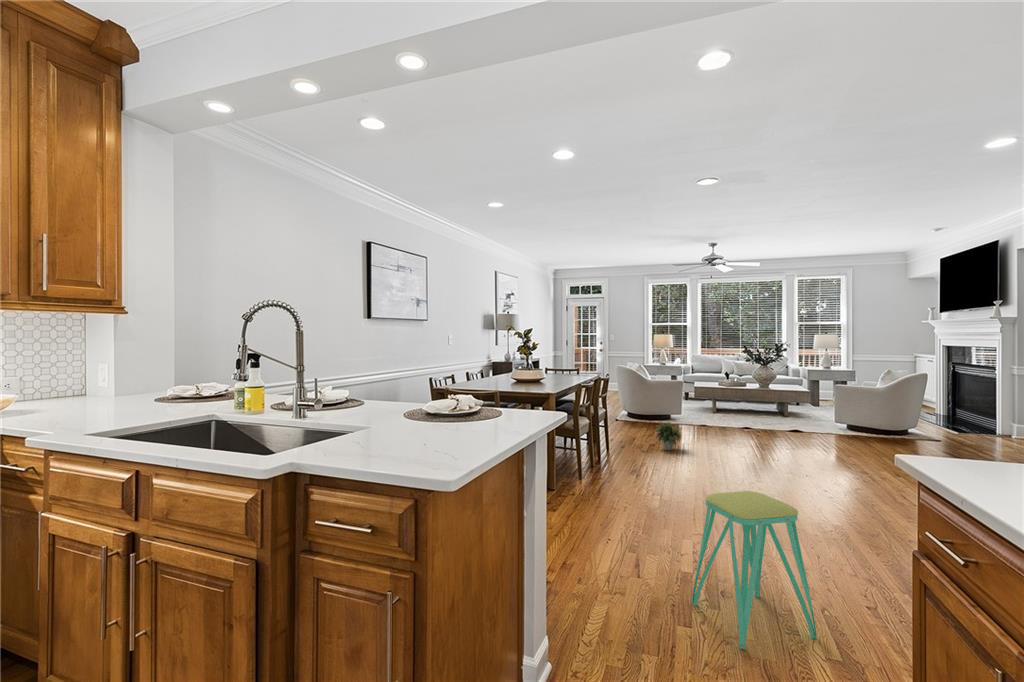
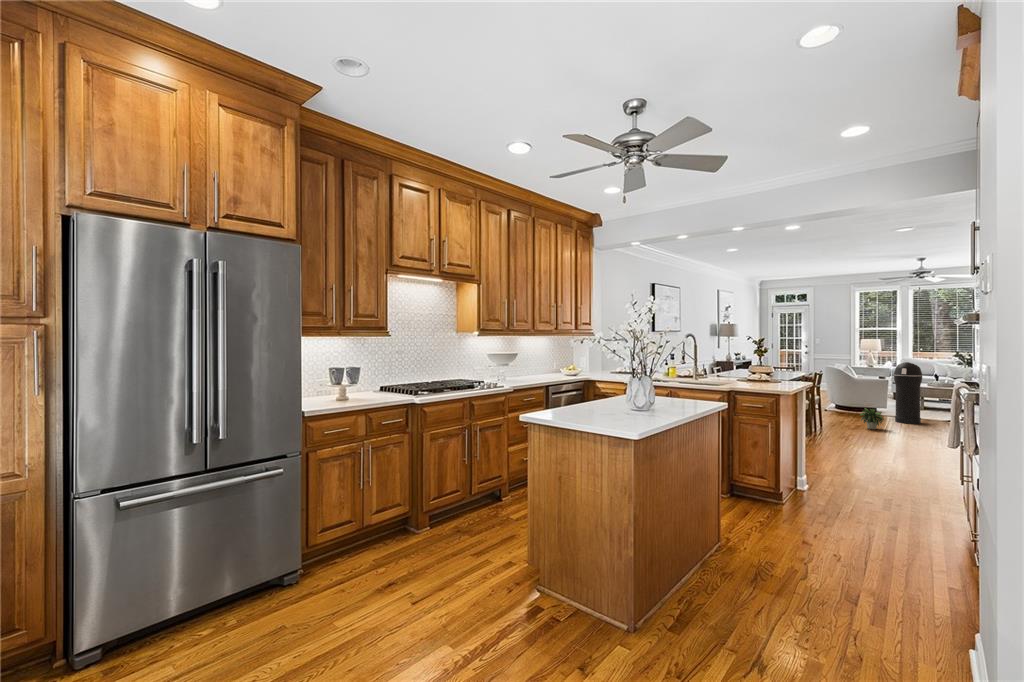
trash can: none [690,359,720,437] -> present [894,362,922,424]
stool: present [692,491,817,649] -> none [879,428,946,494]

